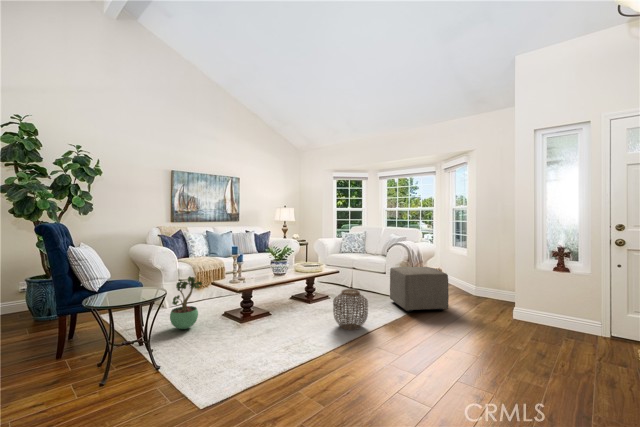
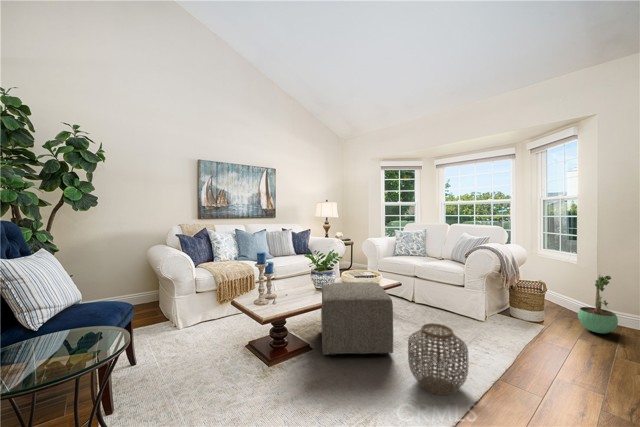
ottoman: present [390,267,449,312] -> present [321,282,393,356]
potted plant: present [170,276,202,329] -> present [578,275,618,333]

